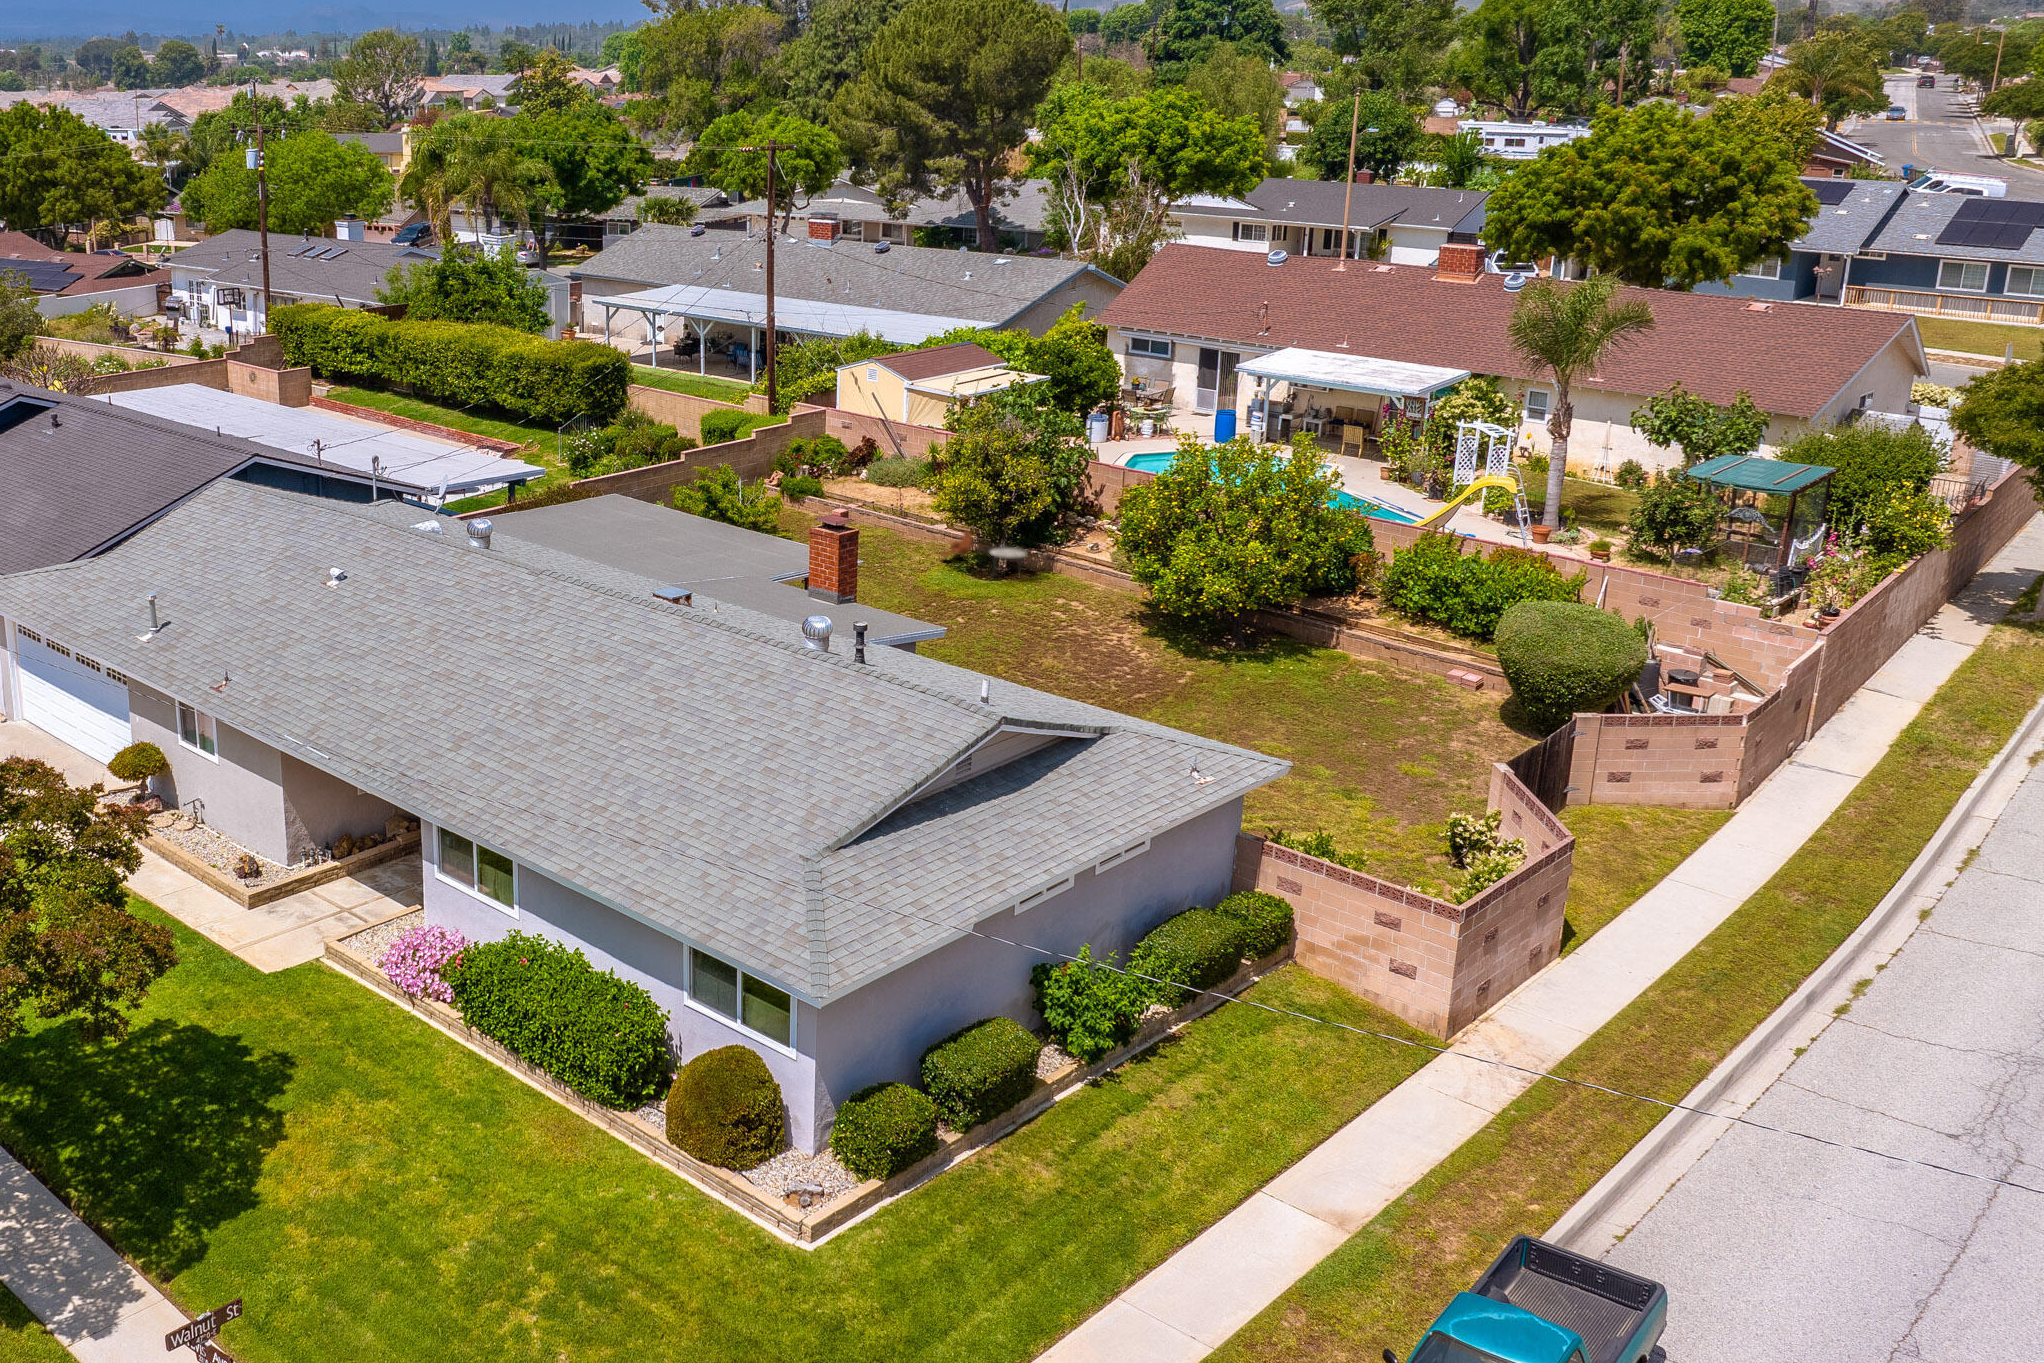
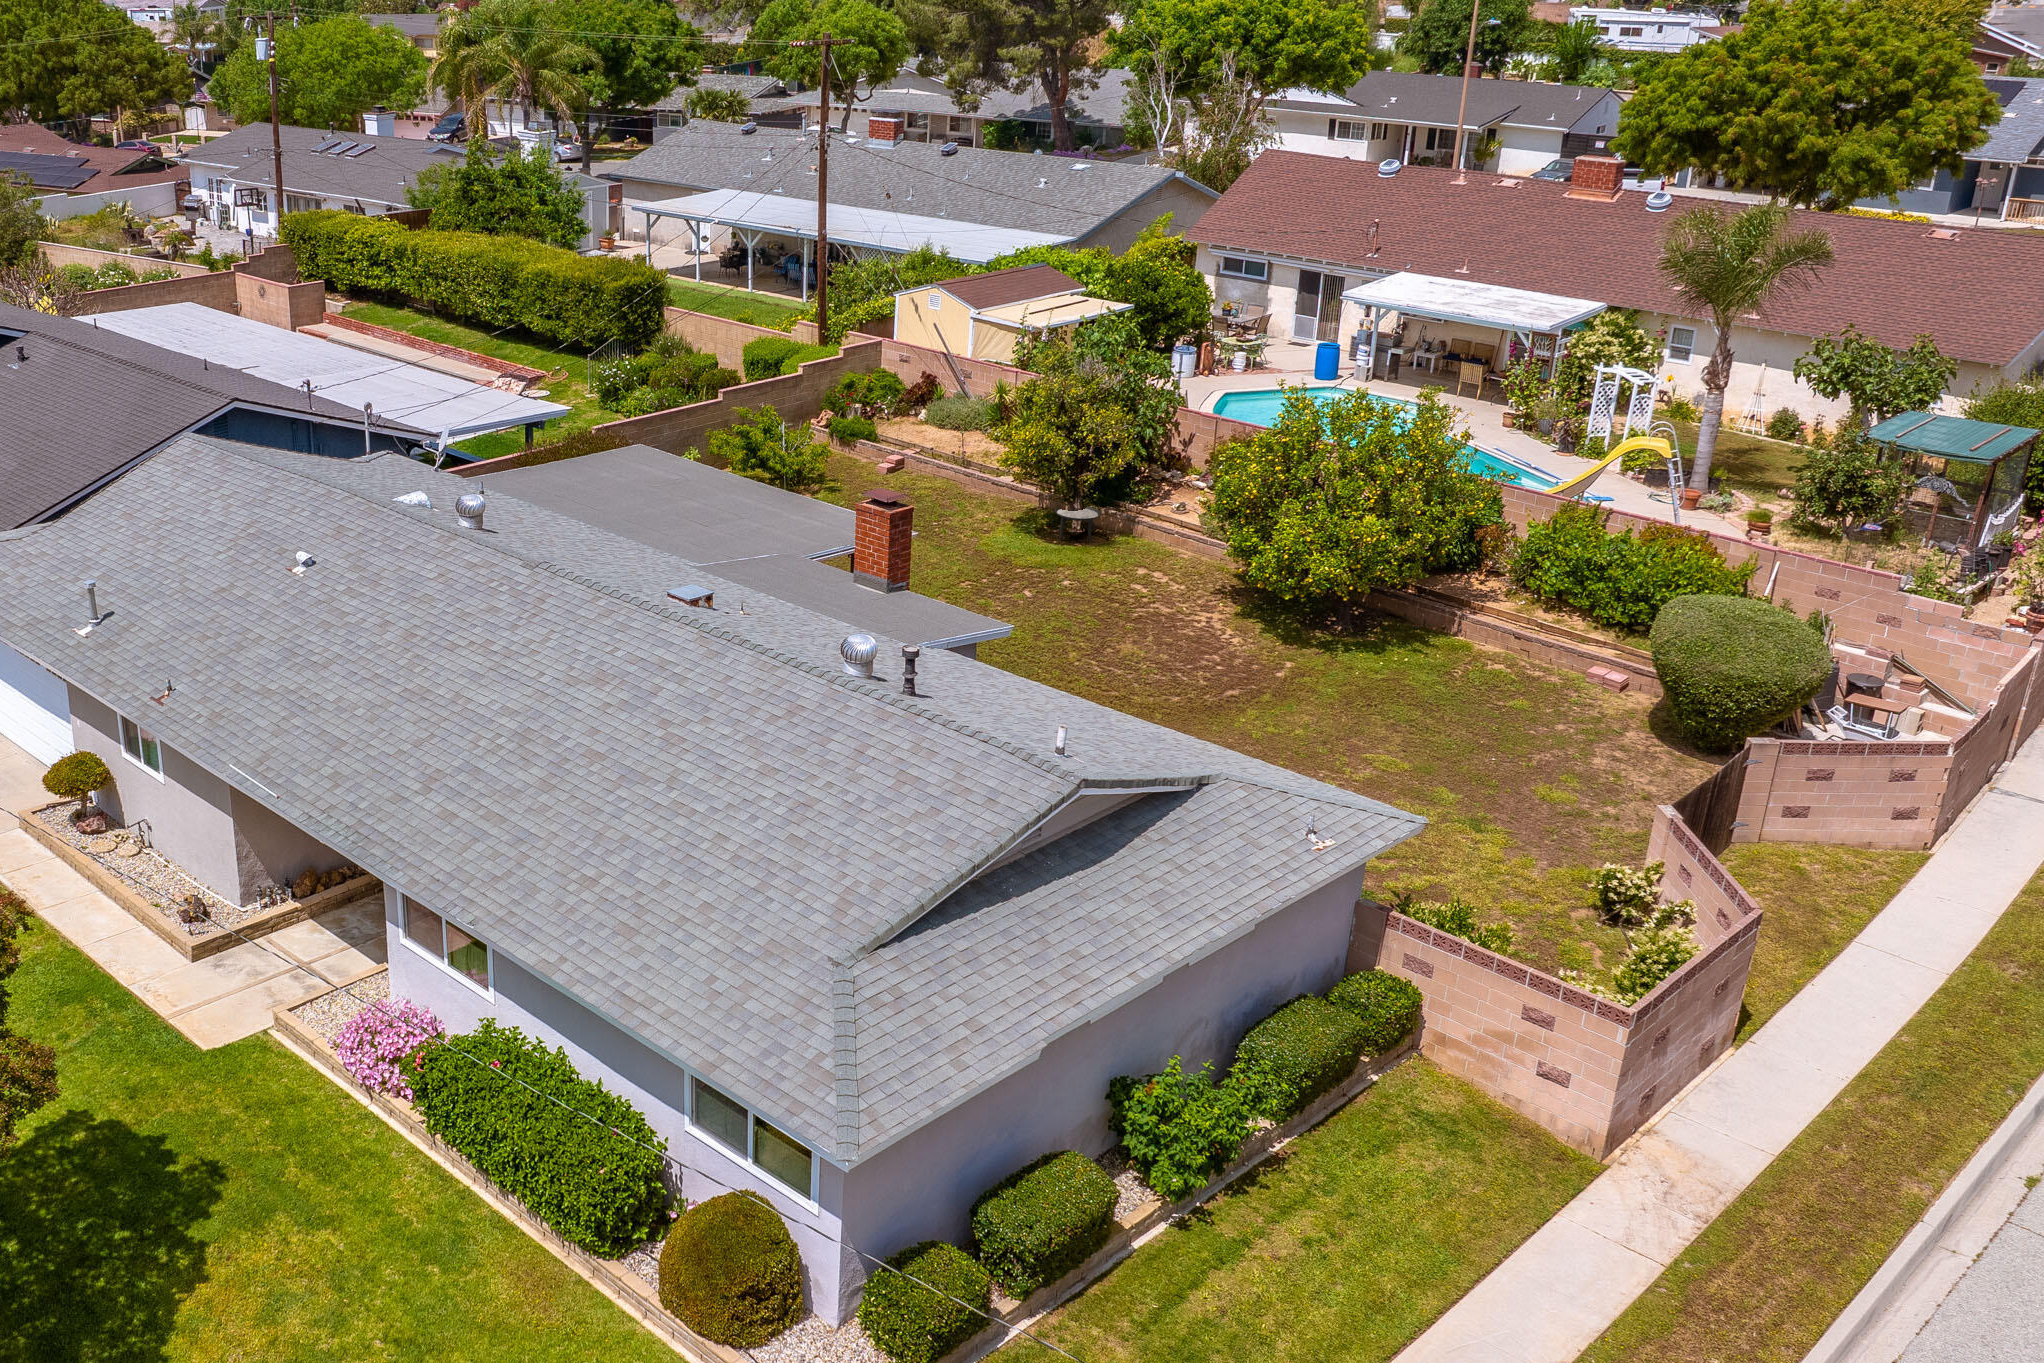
lounge chair: present [941,532,973,561] -> none [1001,486,1039,523]

